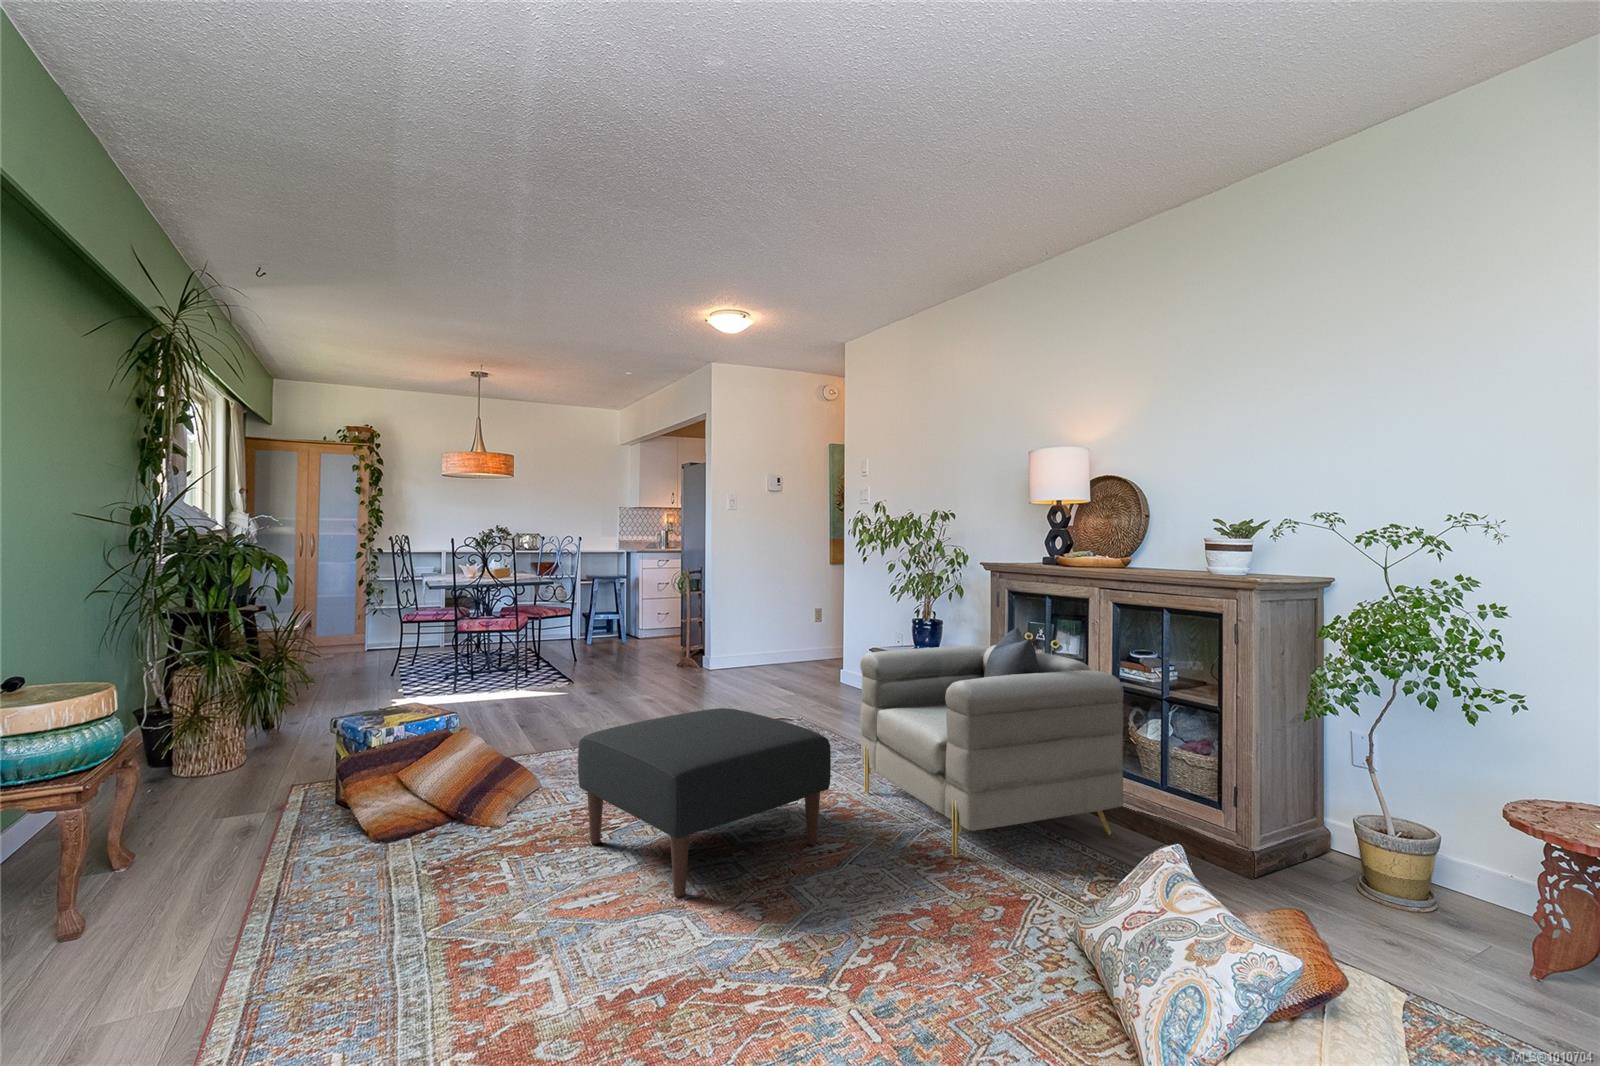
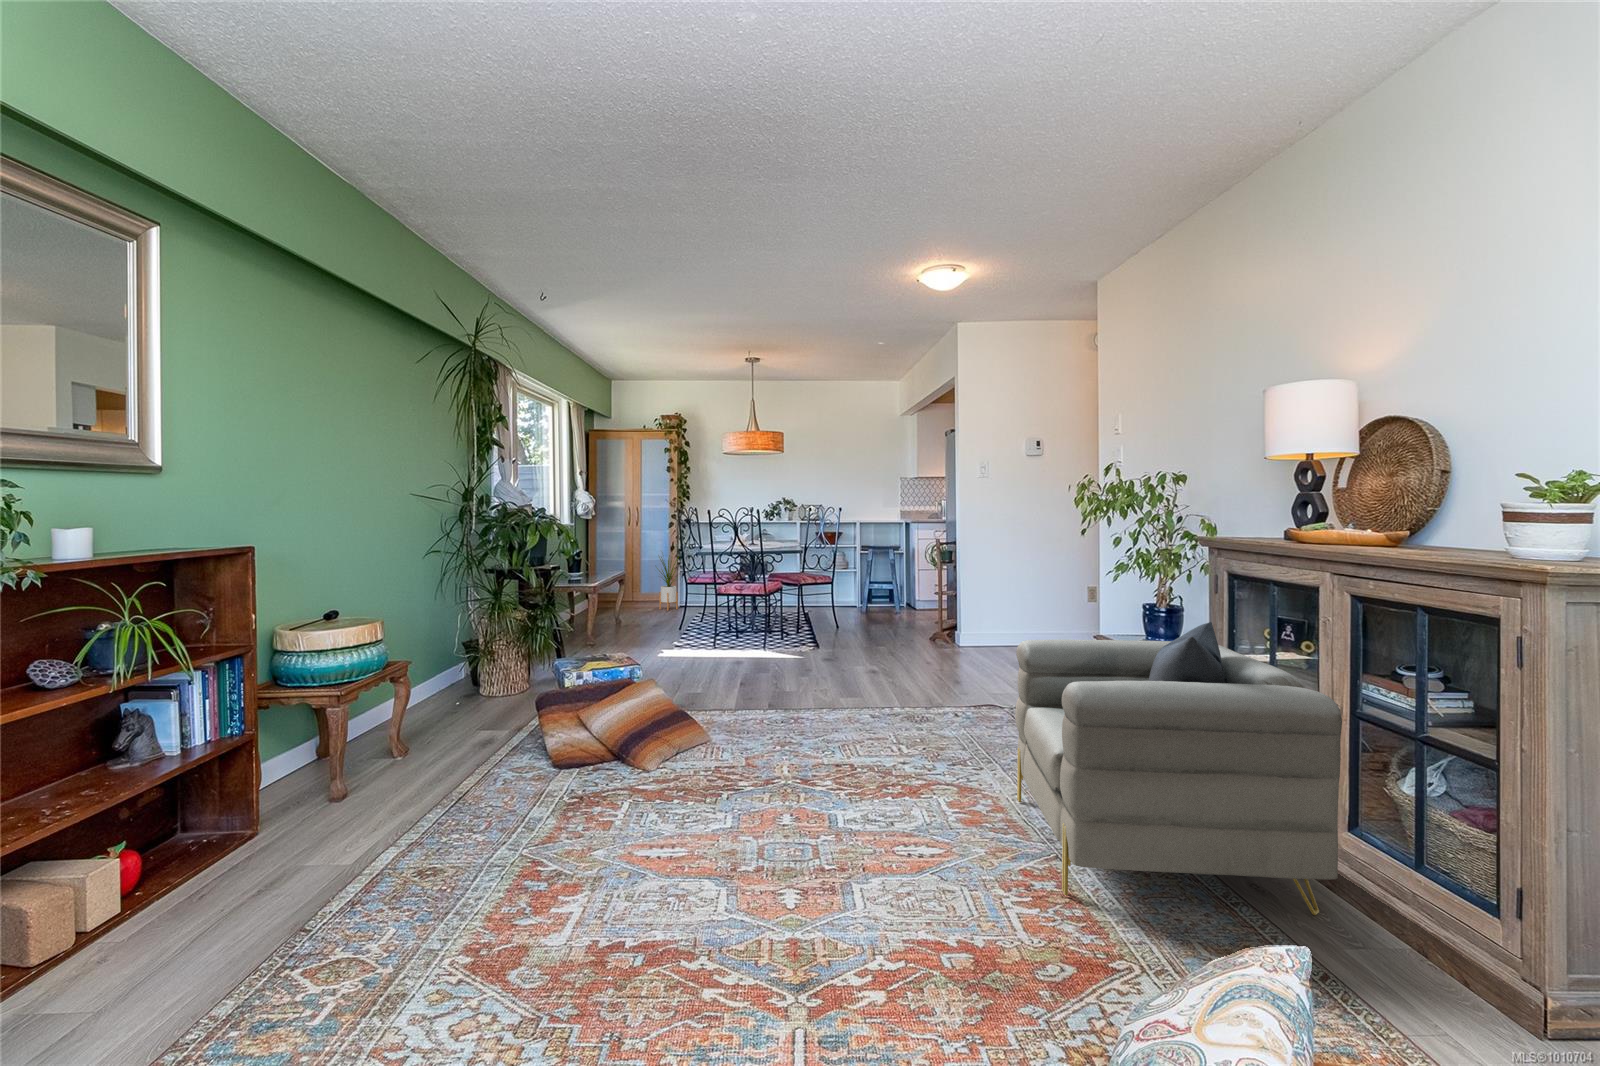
house plant: none [334,583,378,655] -> present [657,557,678,610]
ottoman: present [578,708,831,897] -> none [697,686,931,869]

